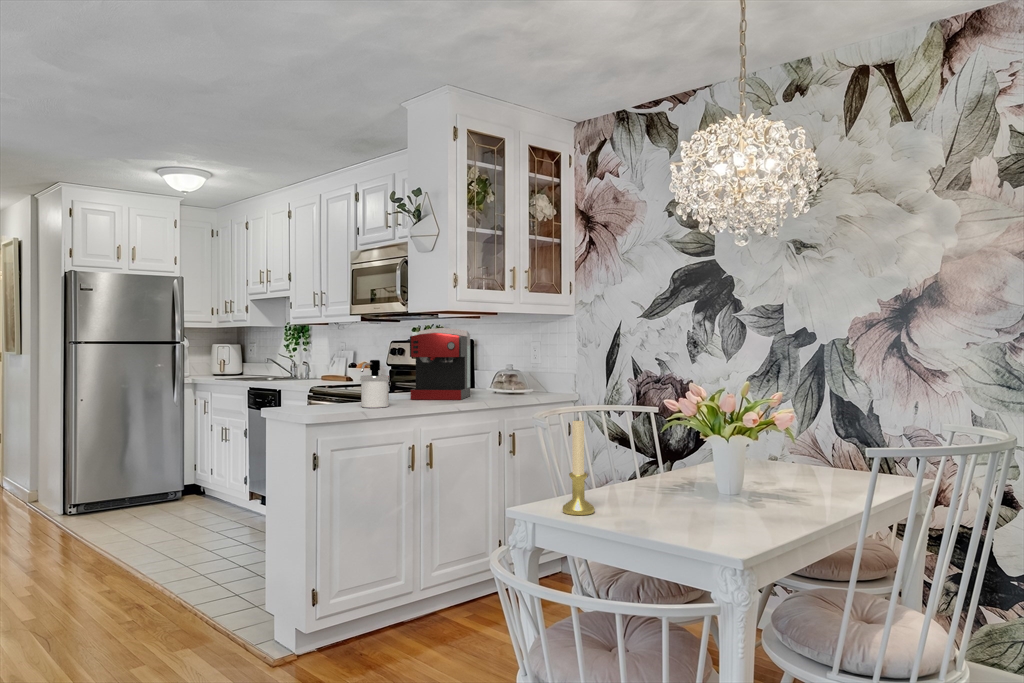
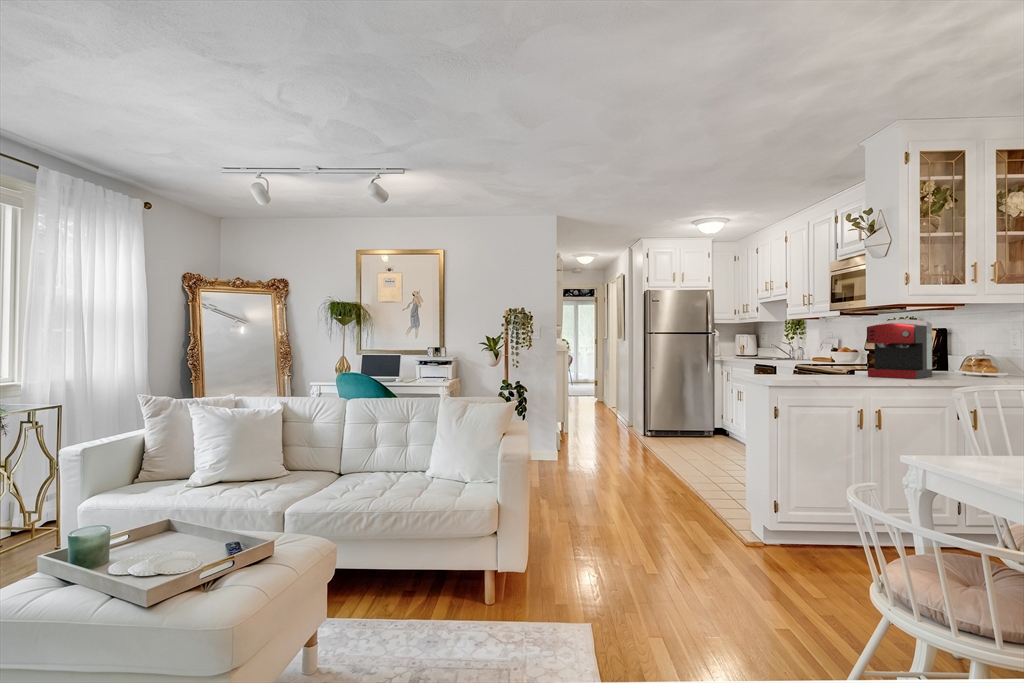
soap dispenser: present [360,360,390,408] -> none [814,345,841,380]
candle holder: present [562,419,595,515] -> none [951,392,986,472]

